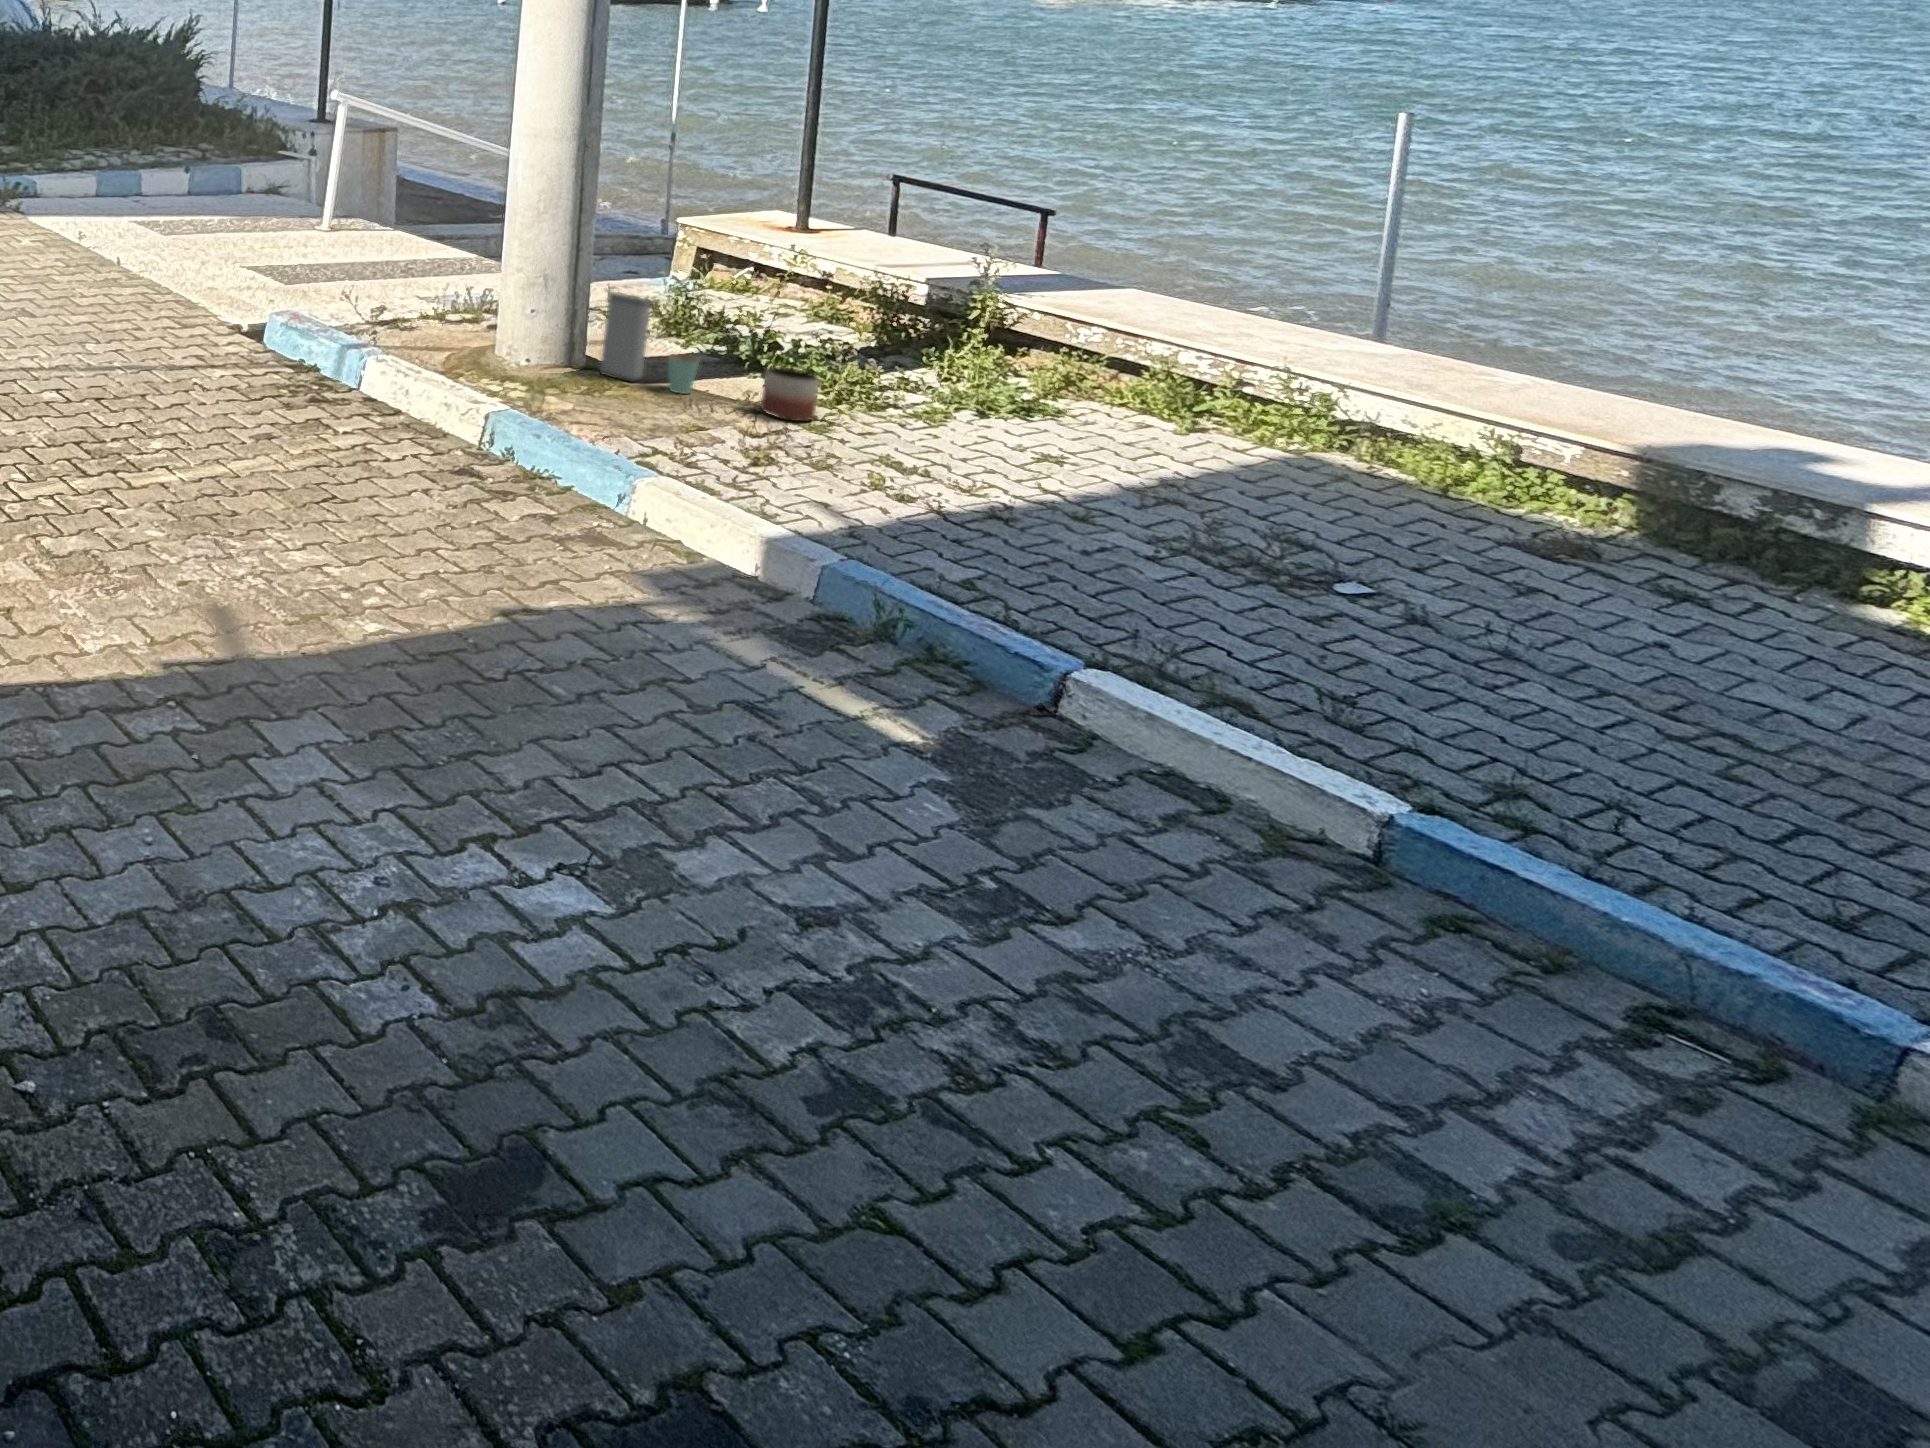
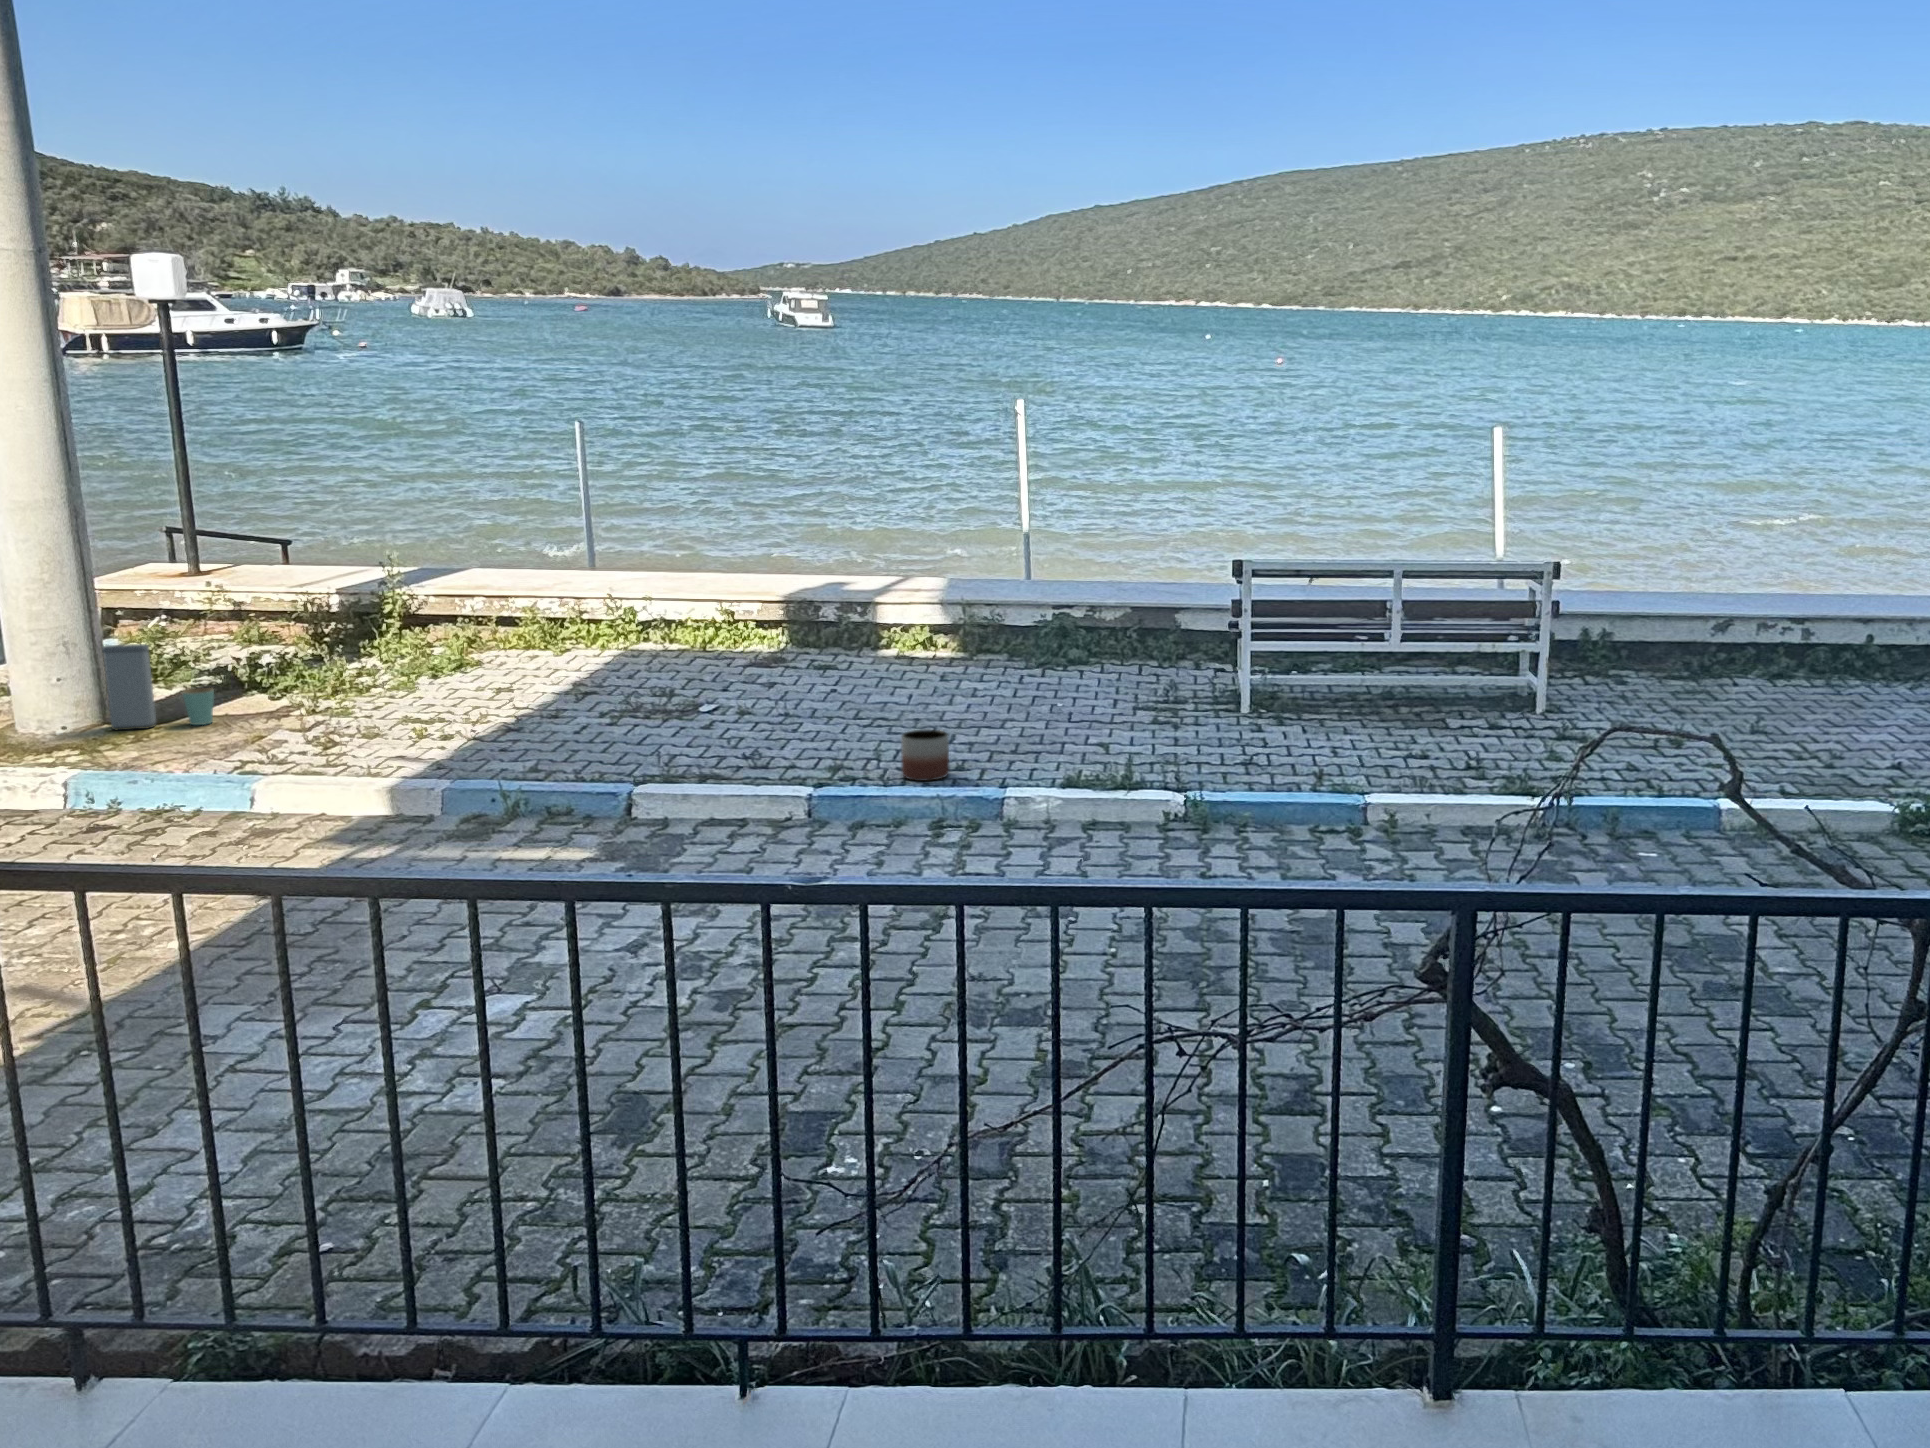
planter: present [761,367,819,421] -> present [901,730,949,781]

